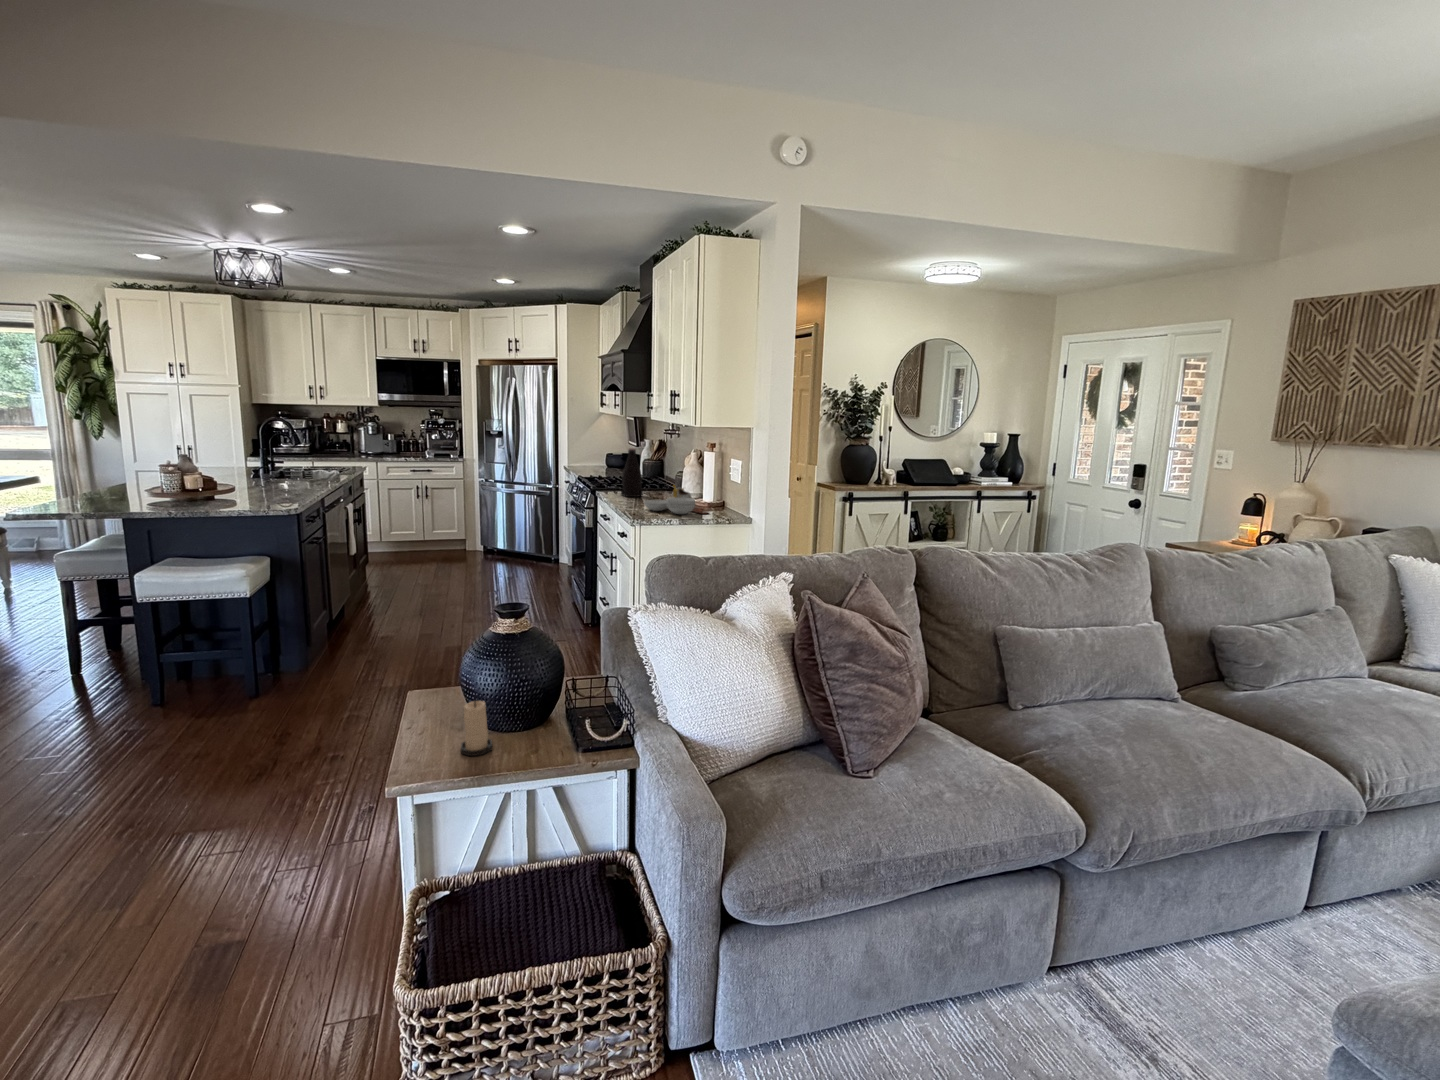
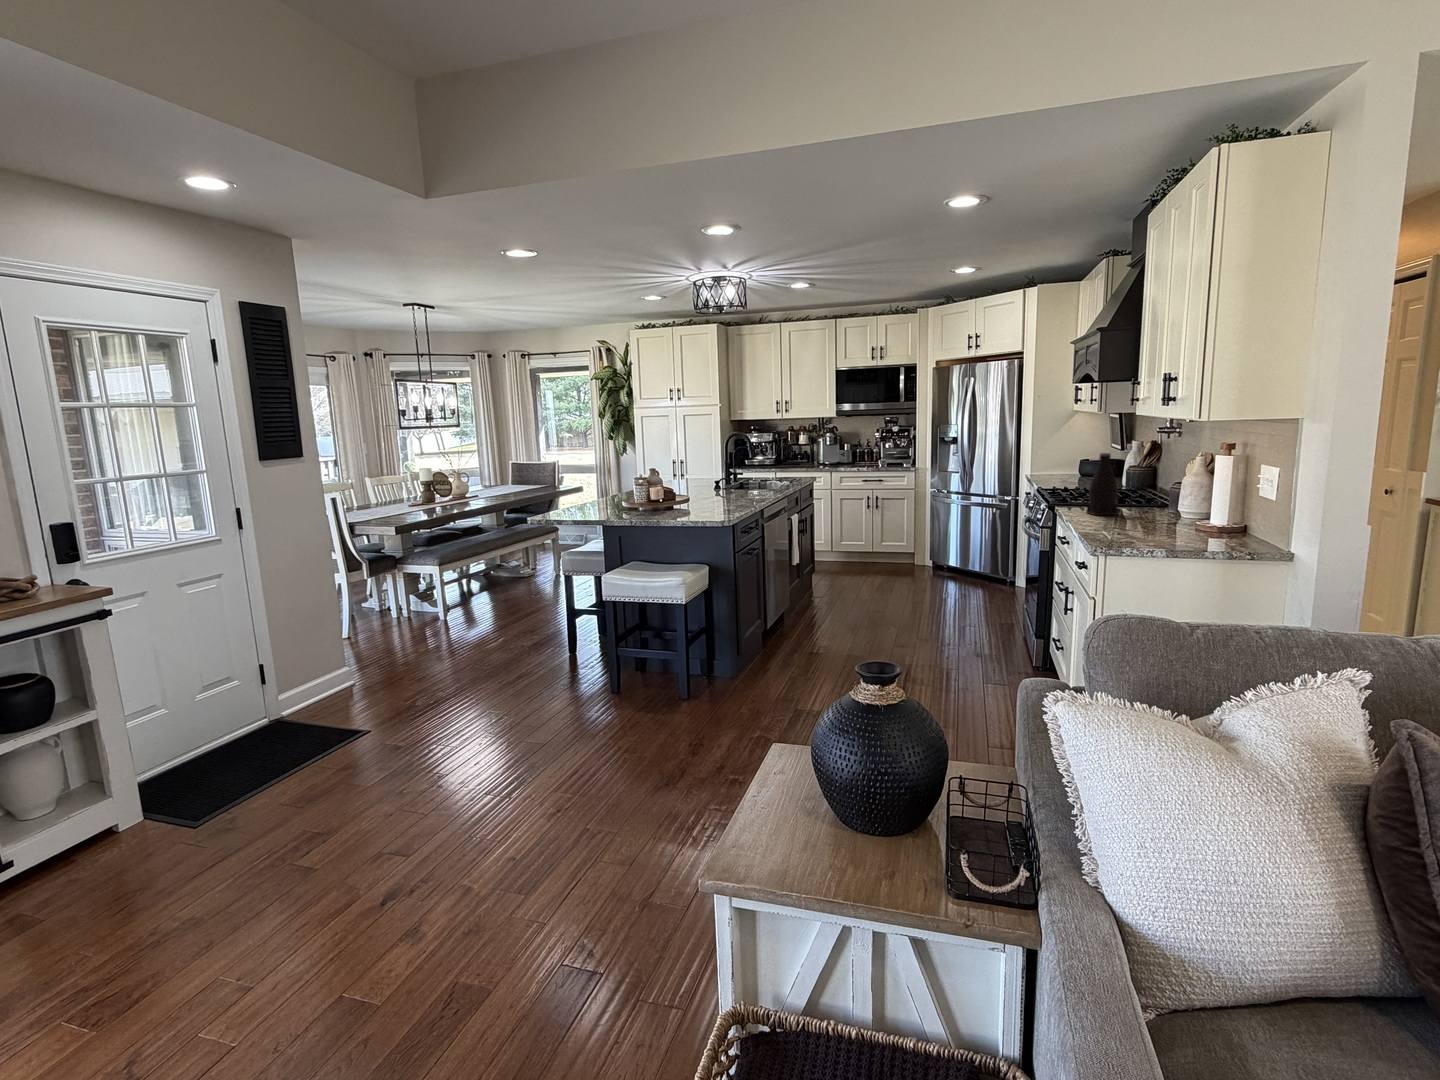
cutting board: present [644,485,709,514] -> none [1114,501,1219,543]
candle: present [461,701,492,756] -> none [792,788,833,864]

